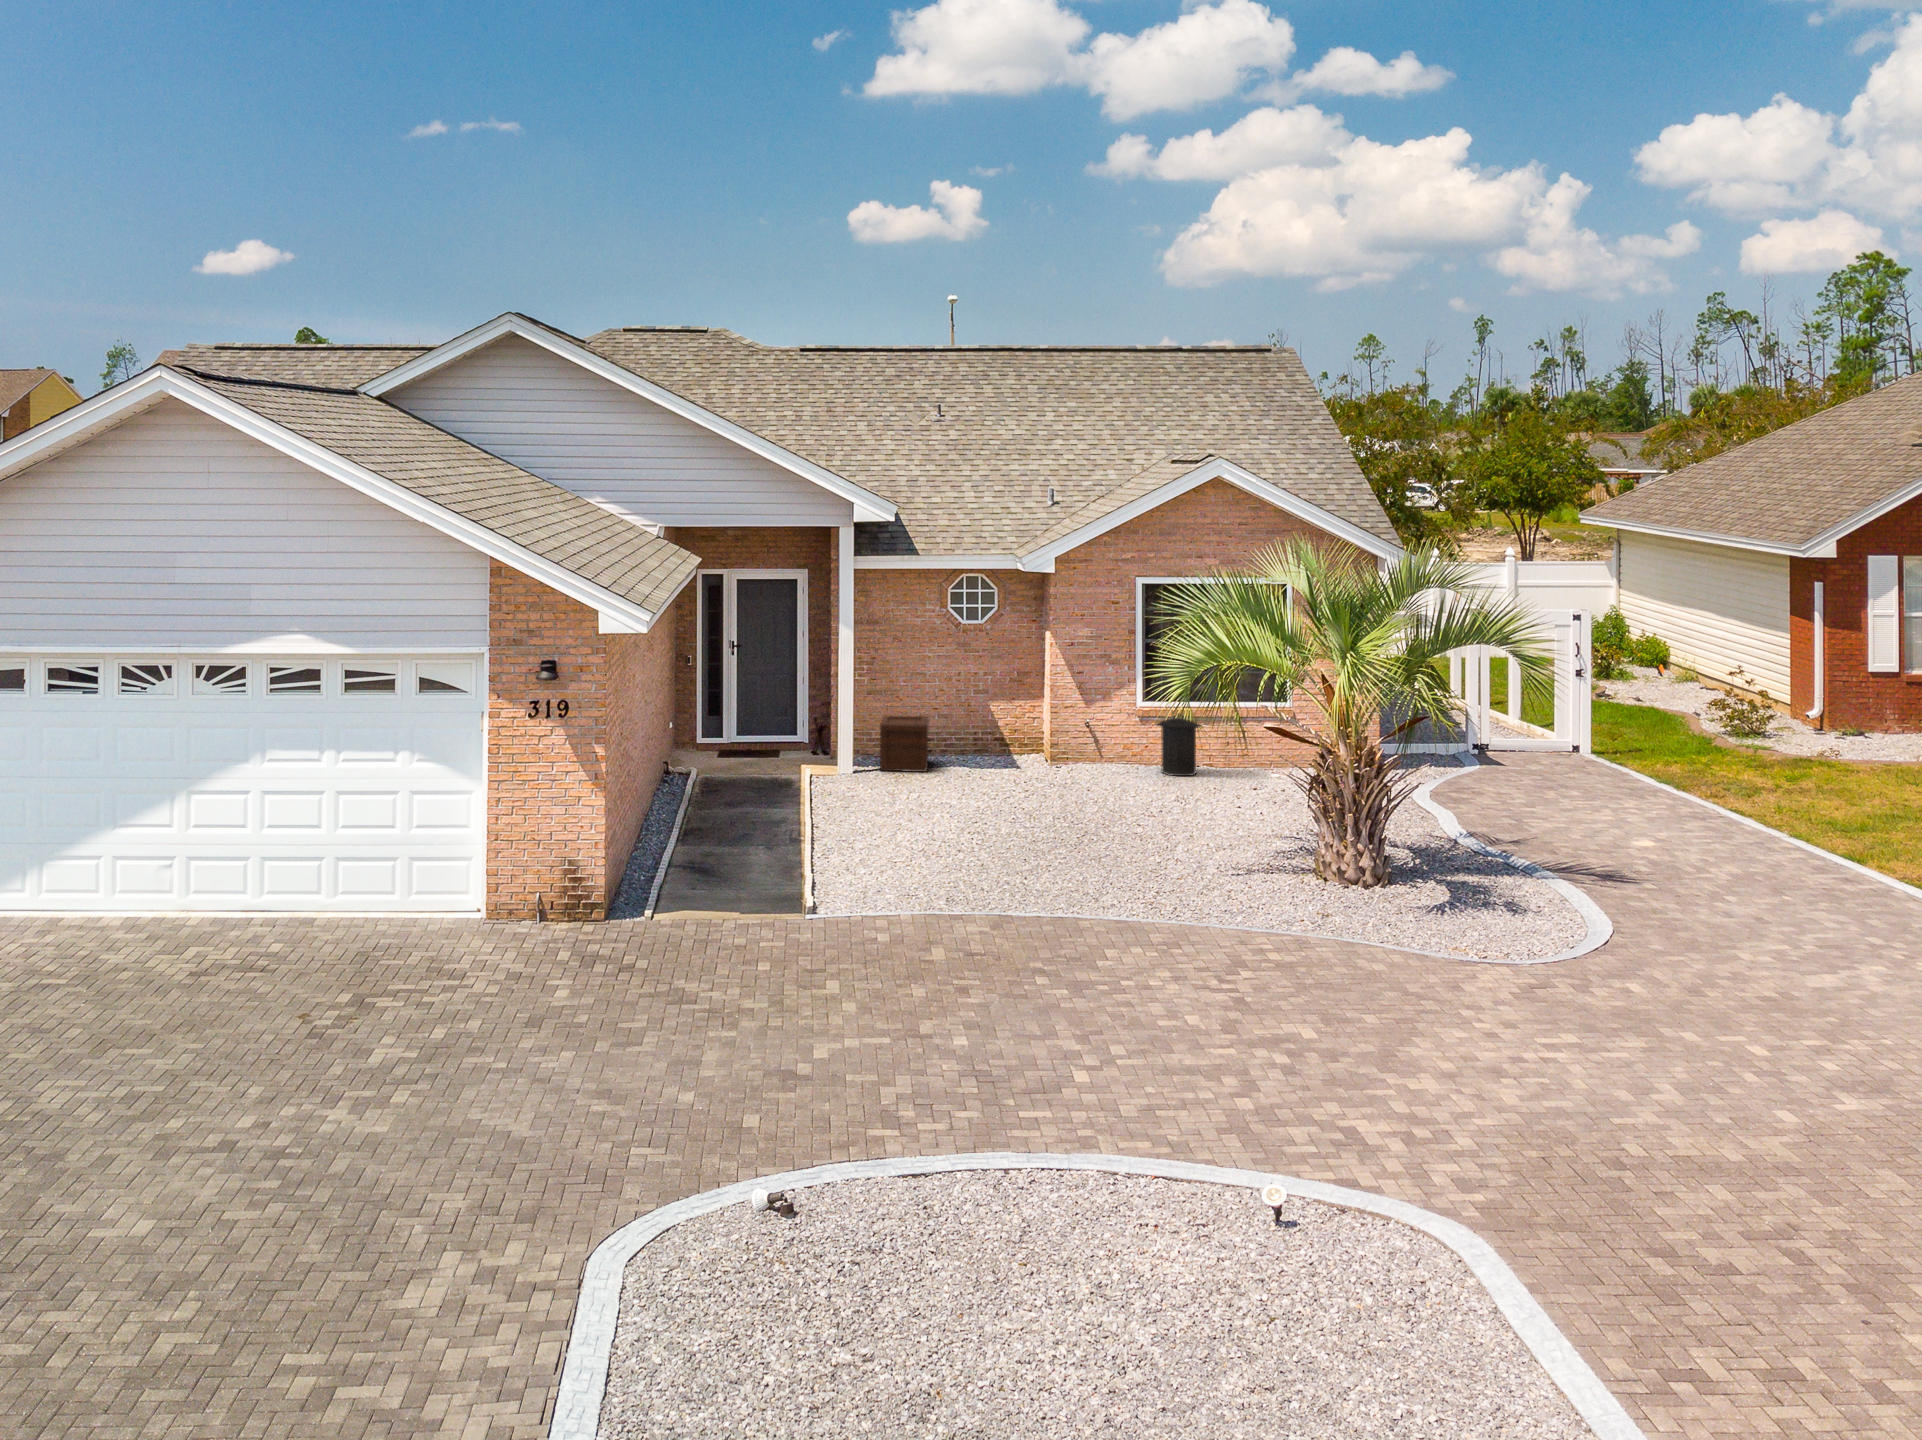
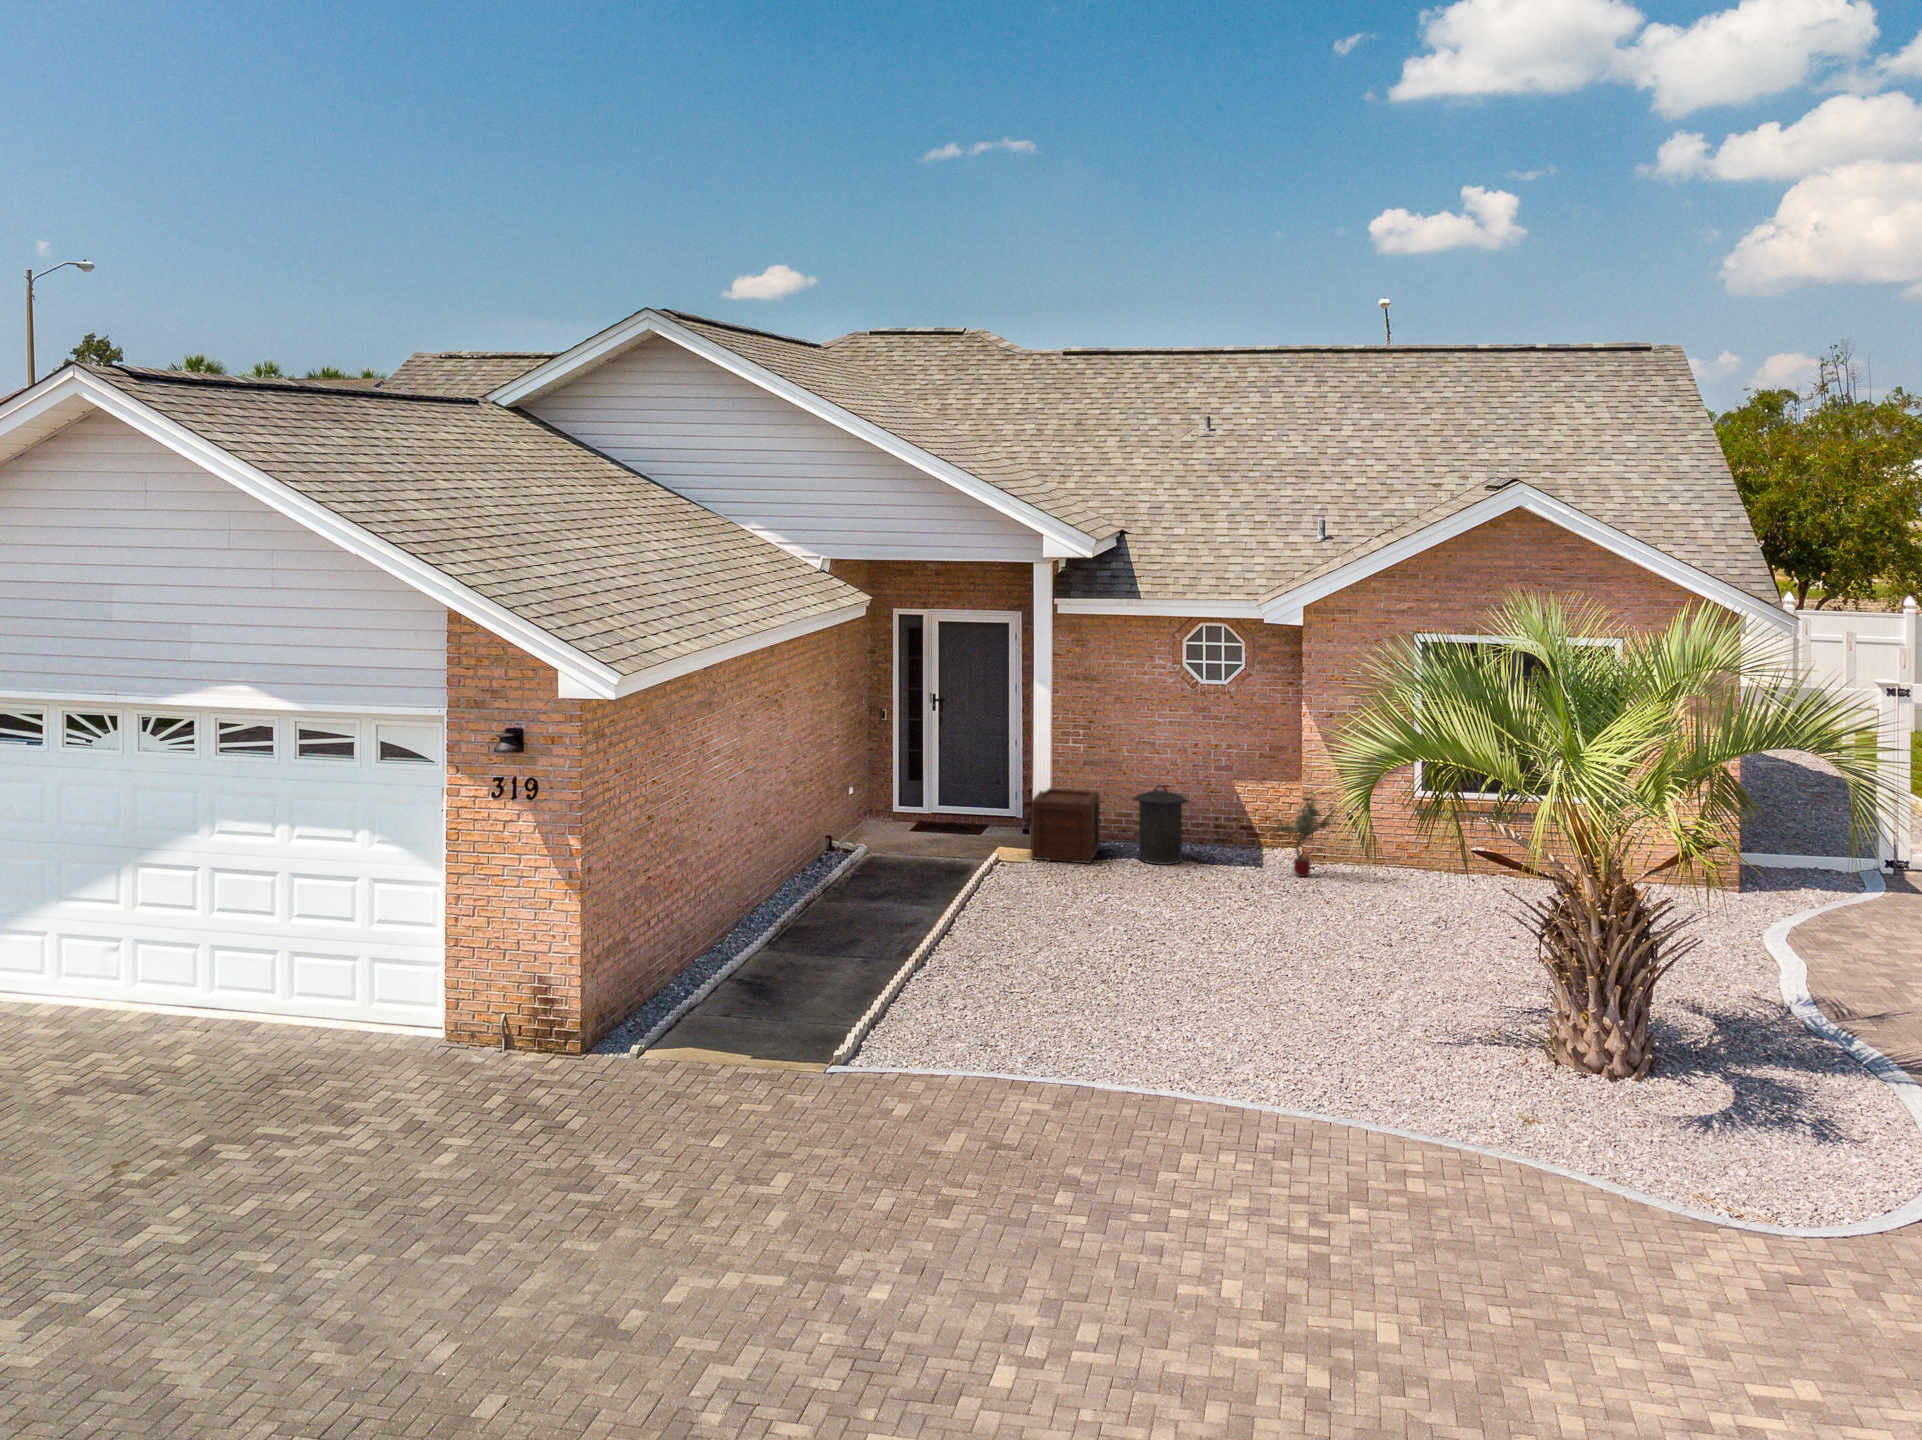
potted tree: none [1060,708,1113,773] -> present [1269,793,1337,877]
trash can: present [1156,714,1201,776] -> present [1132,785,1189,865]

